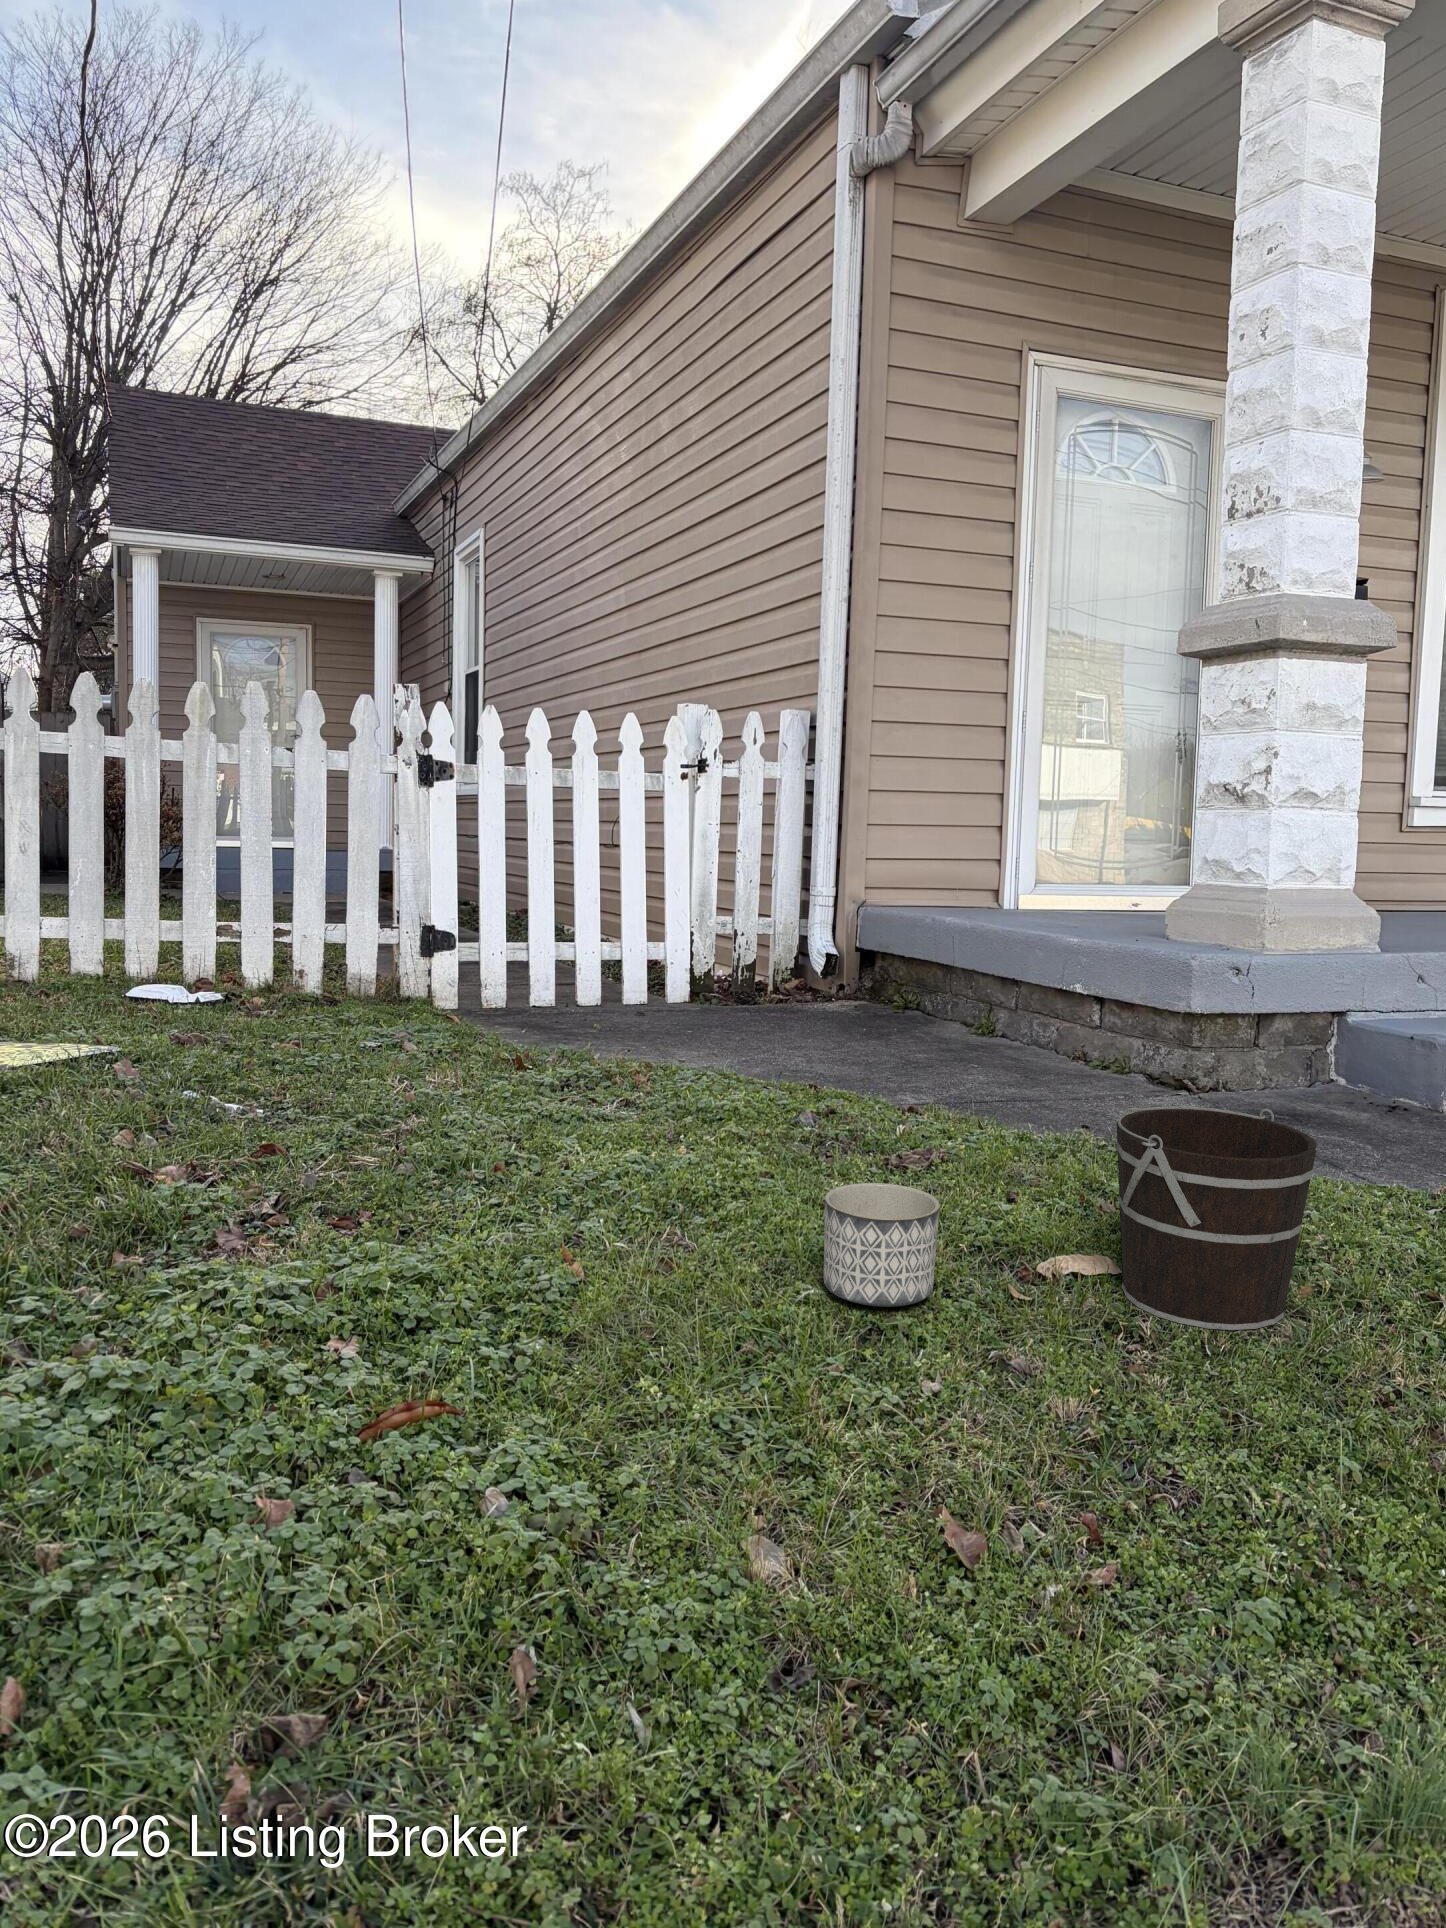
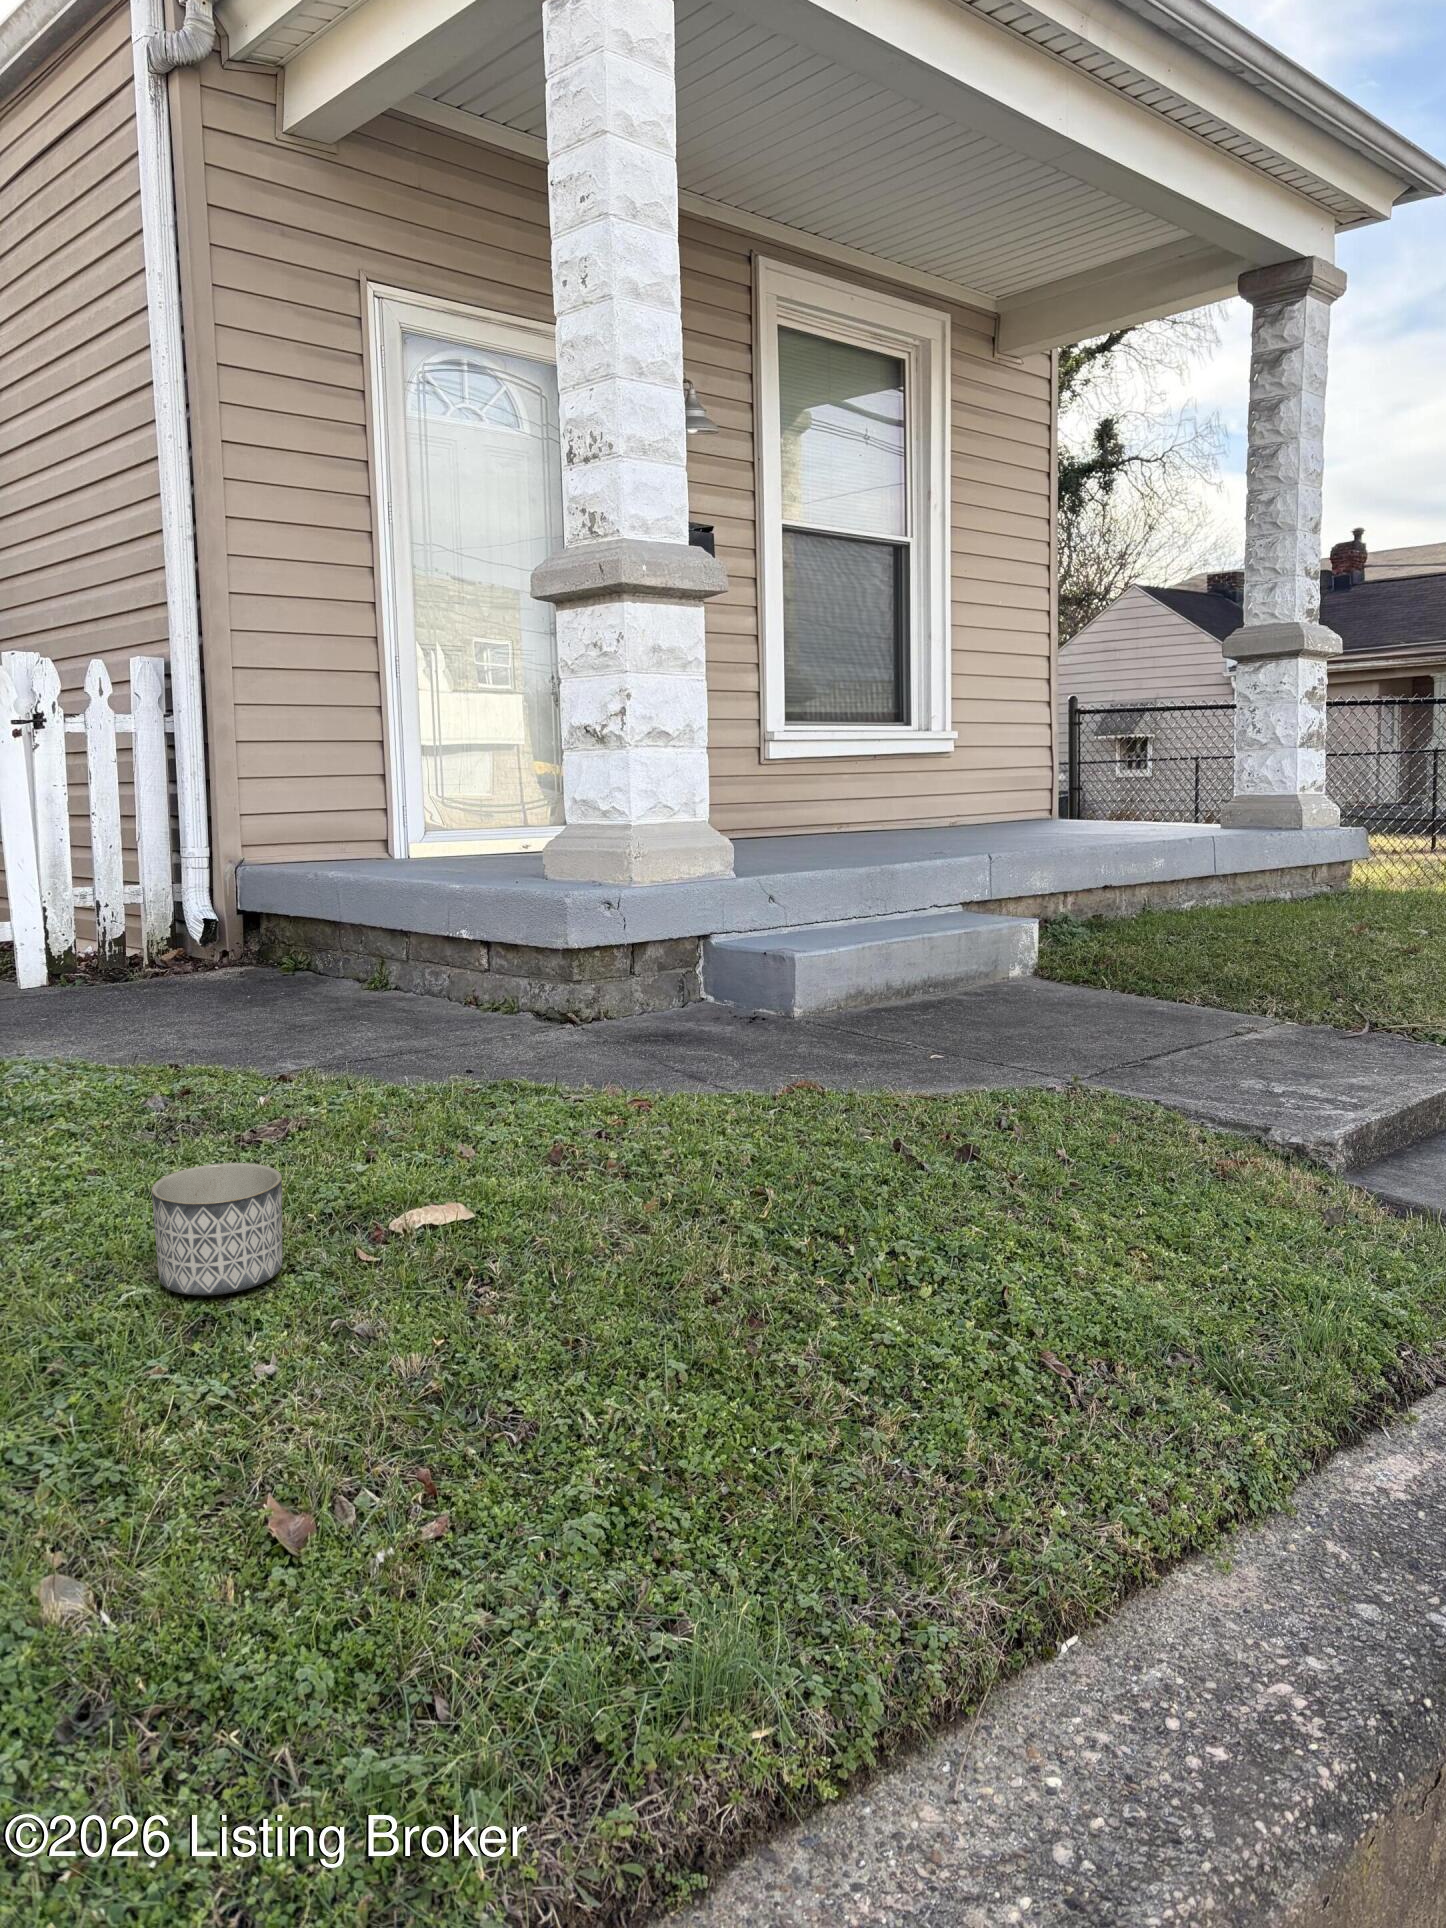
bucket: present [1117,1106,1316,1330] -> none [463,1039,650,1258]

